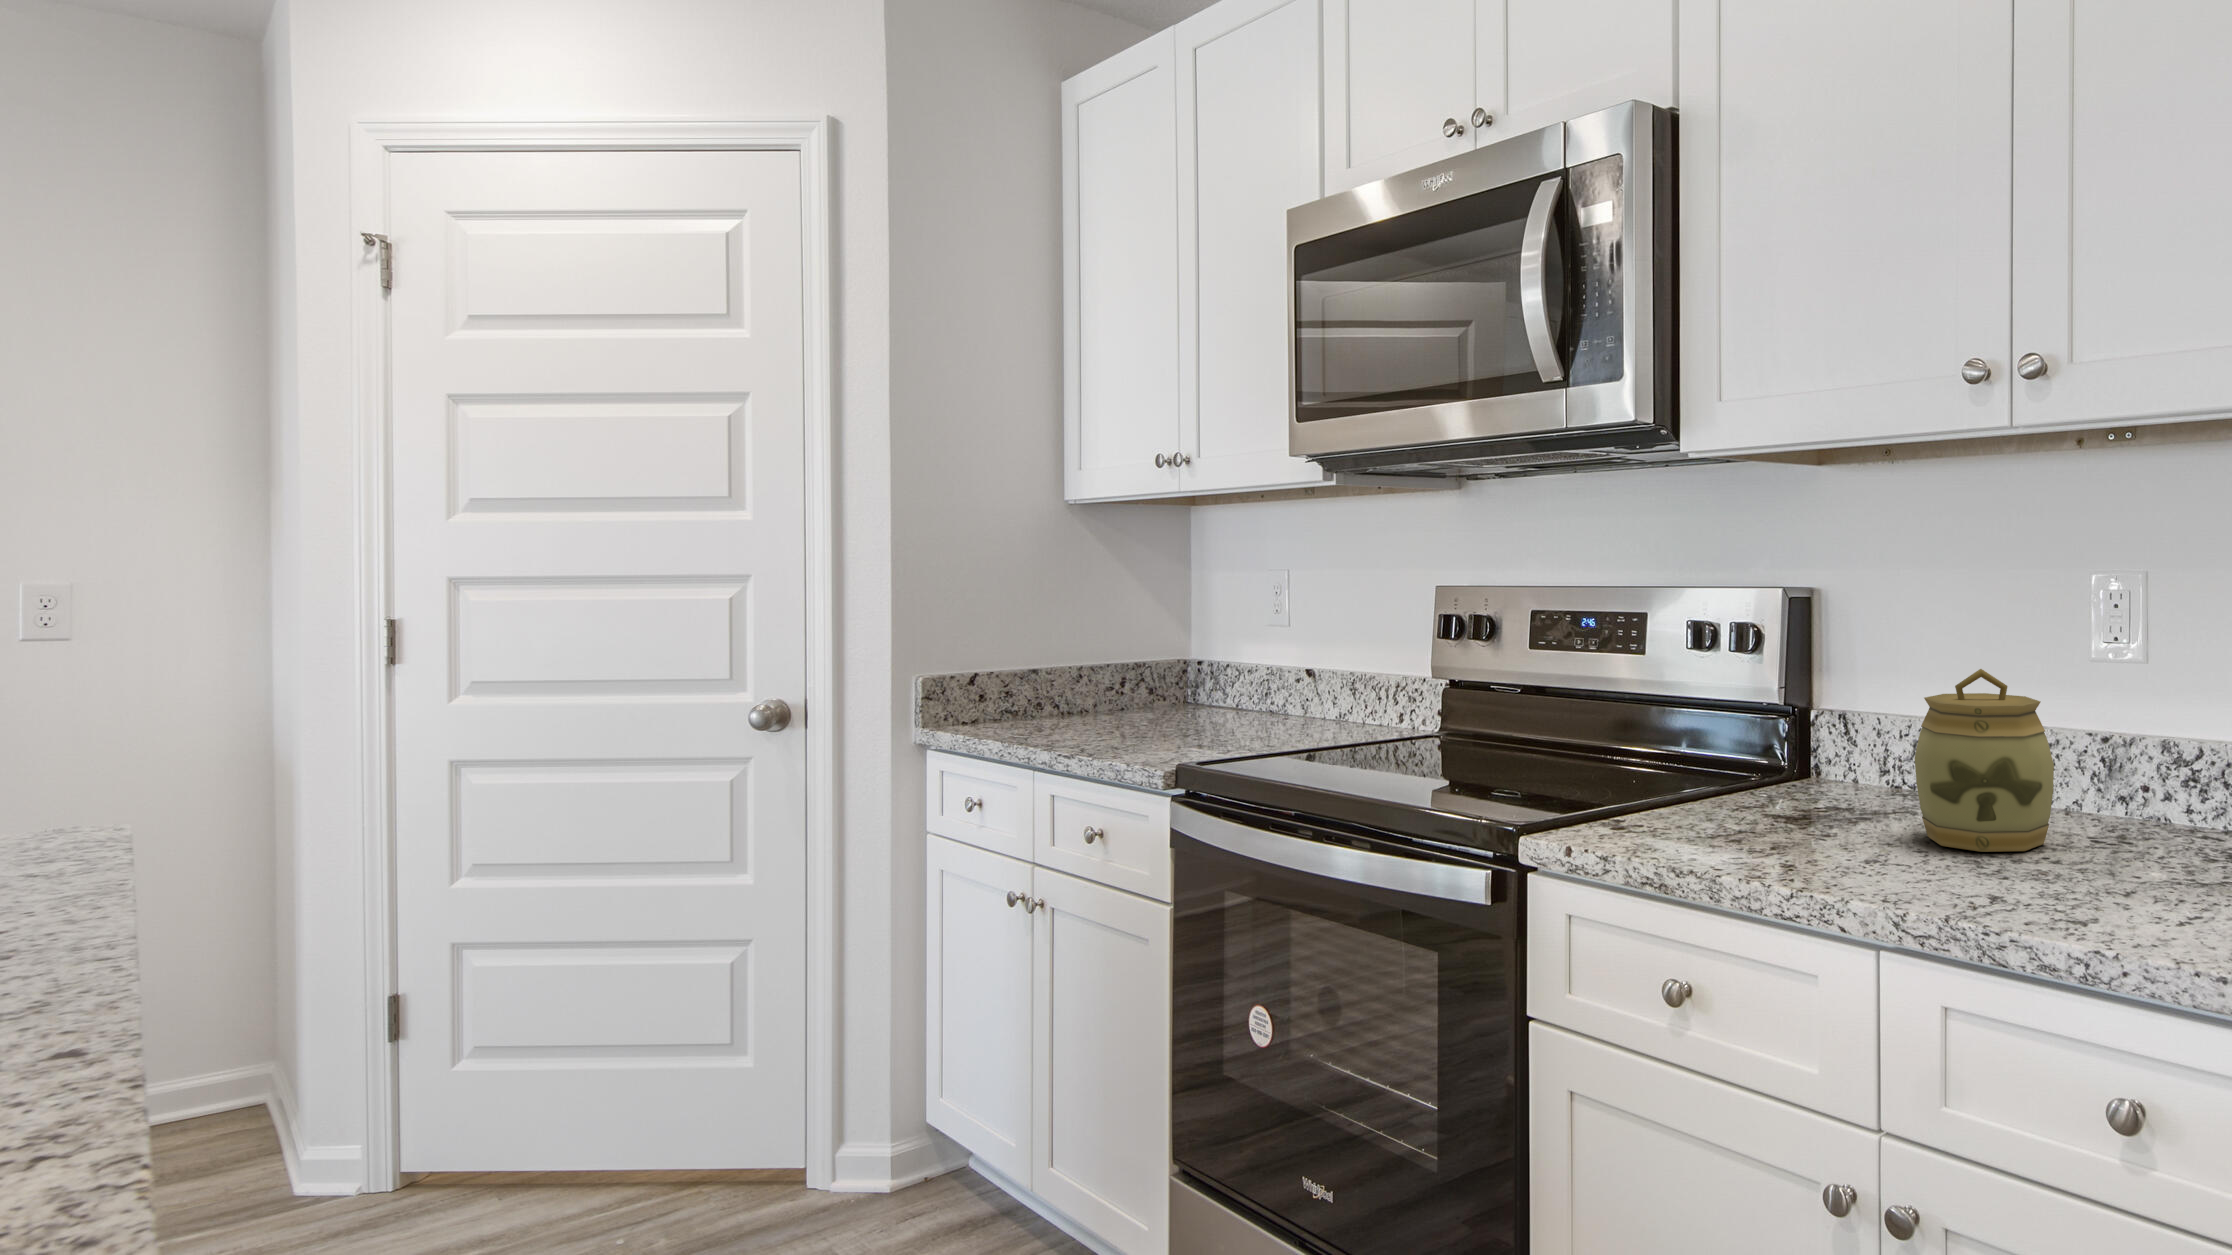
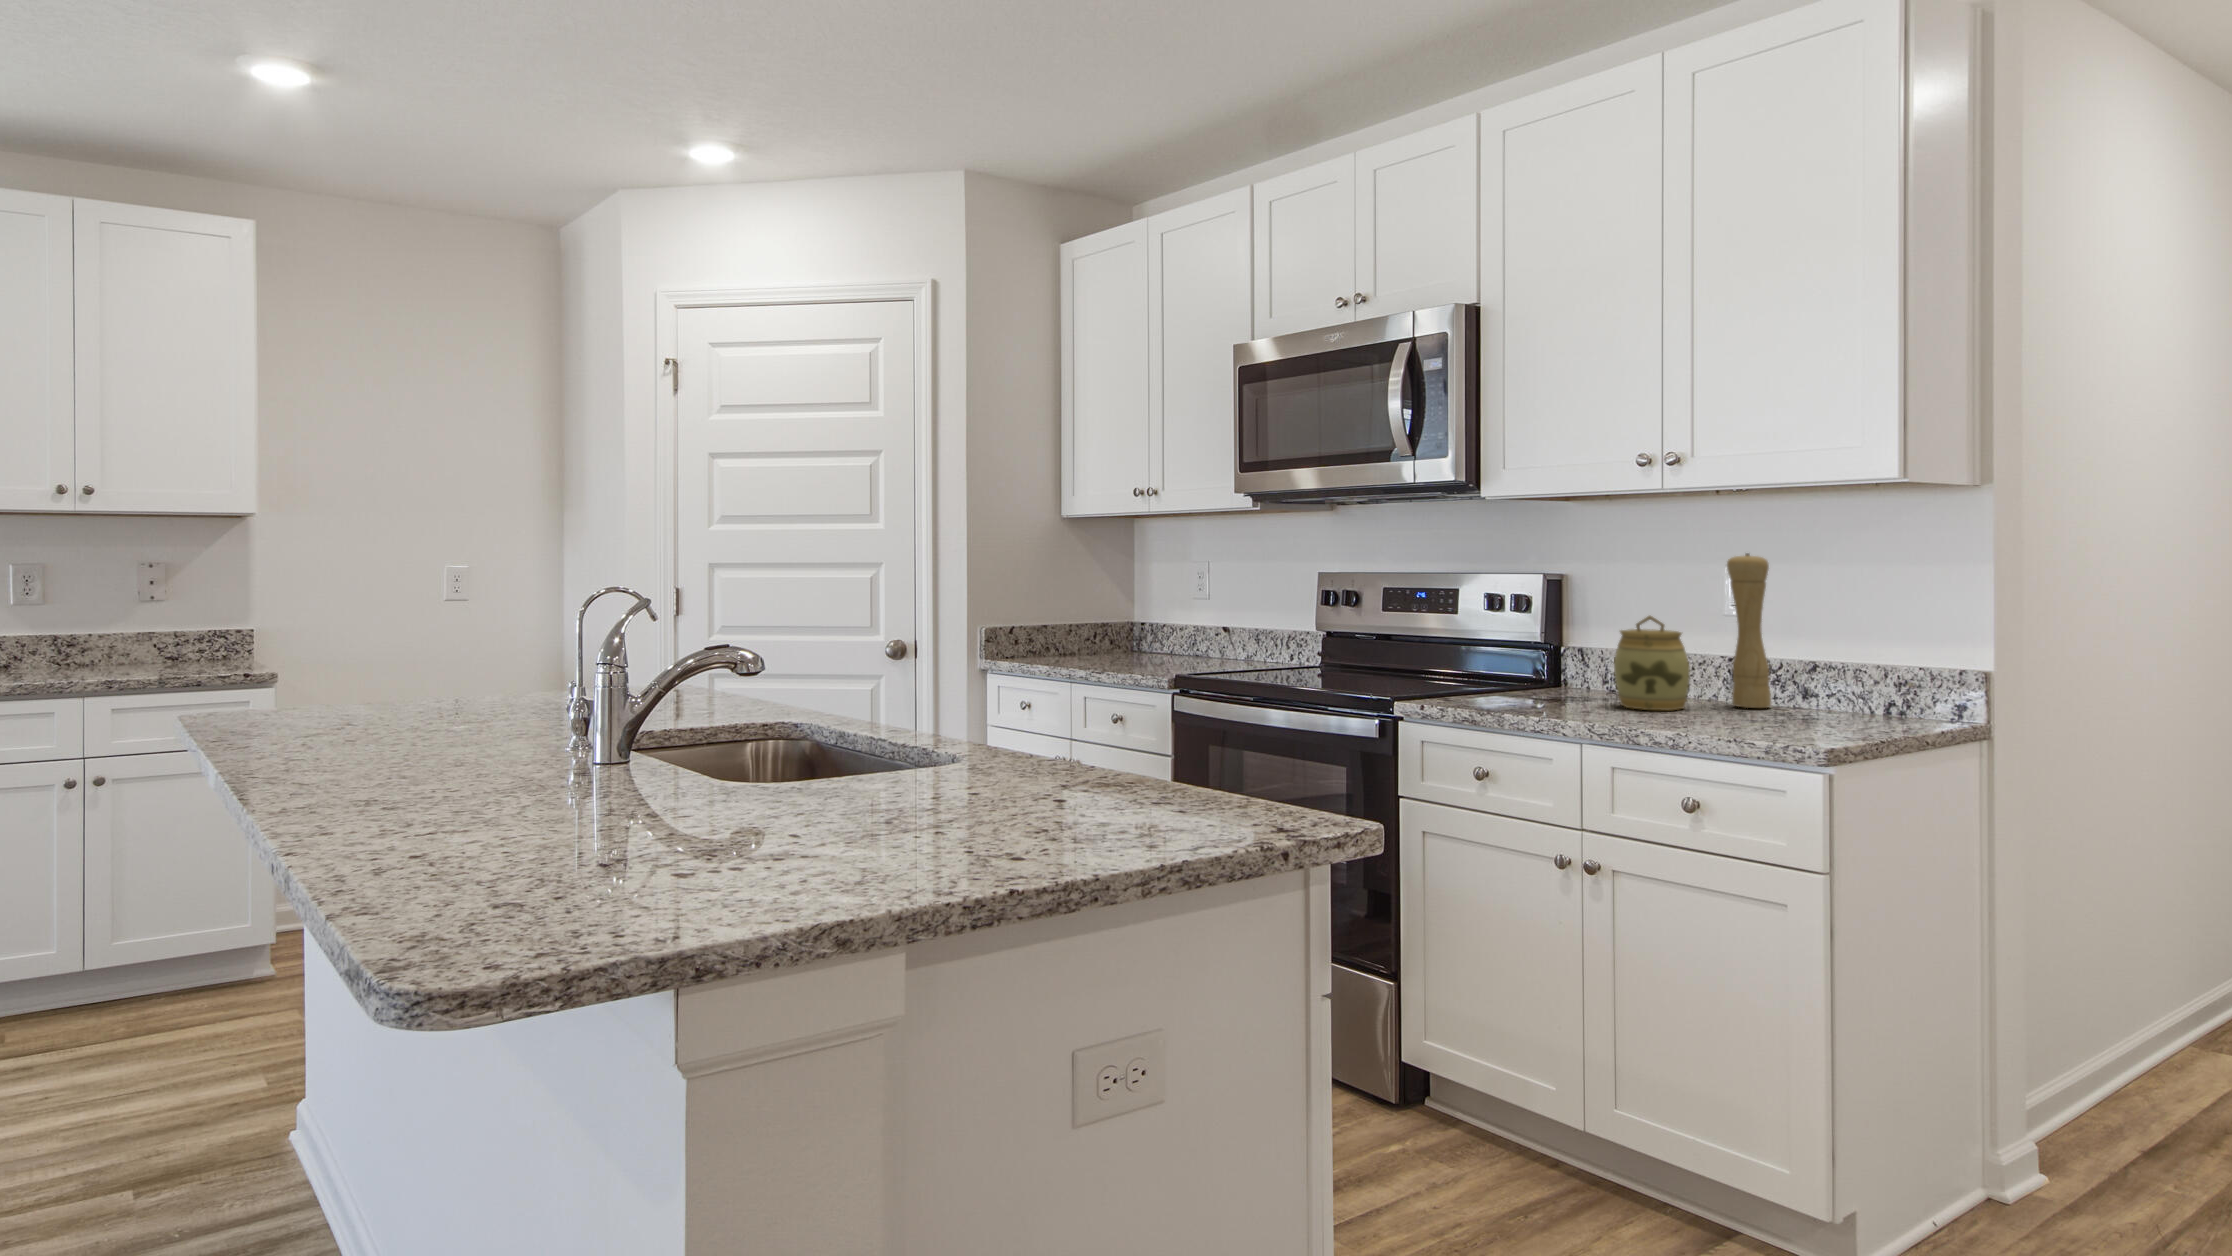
pepper mill: none [2115,551,2196,840] -> present [1727,553,1771,708]

